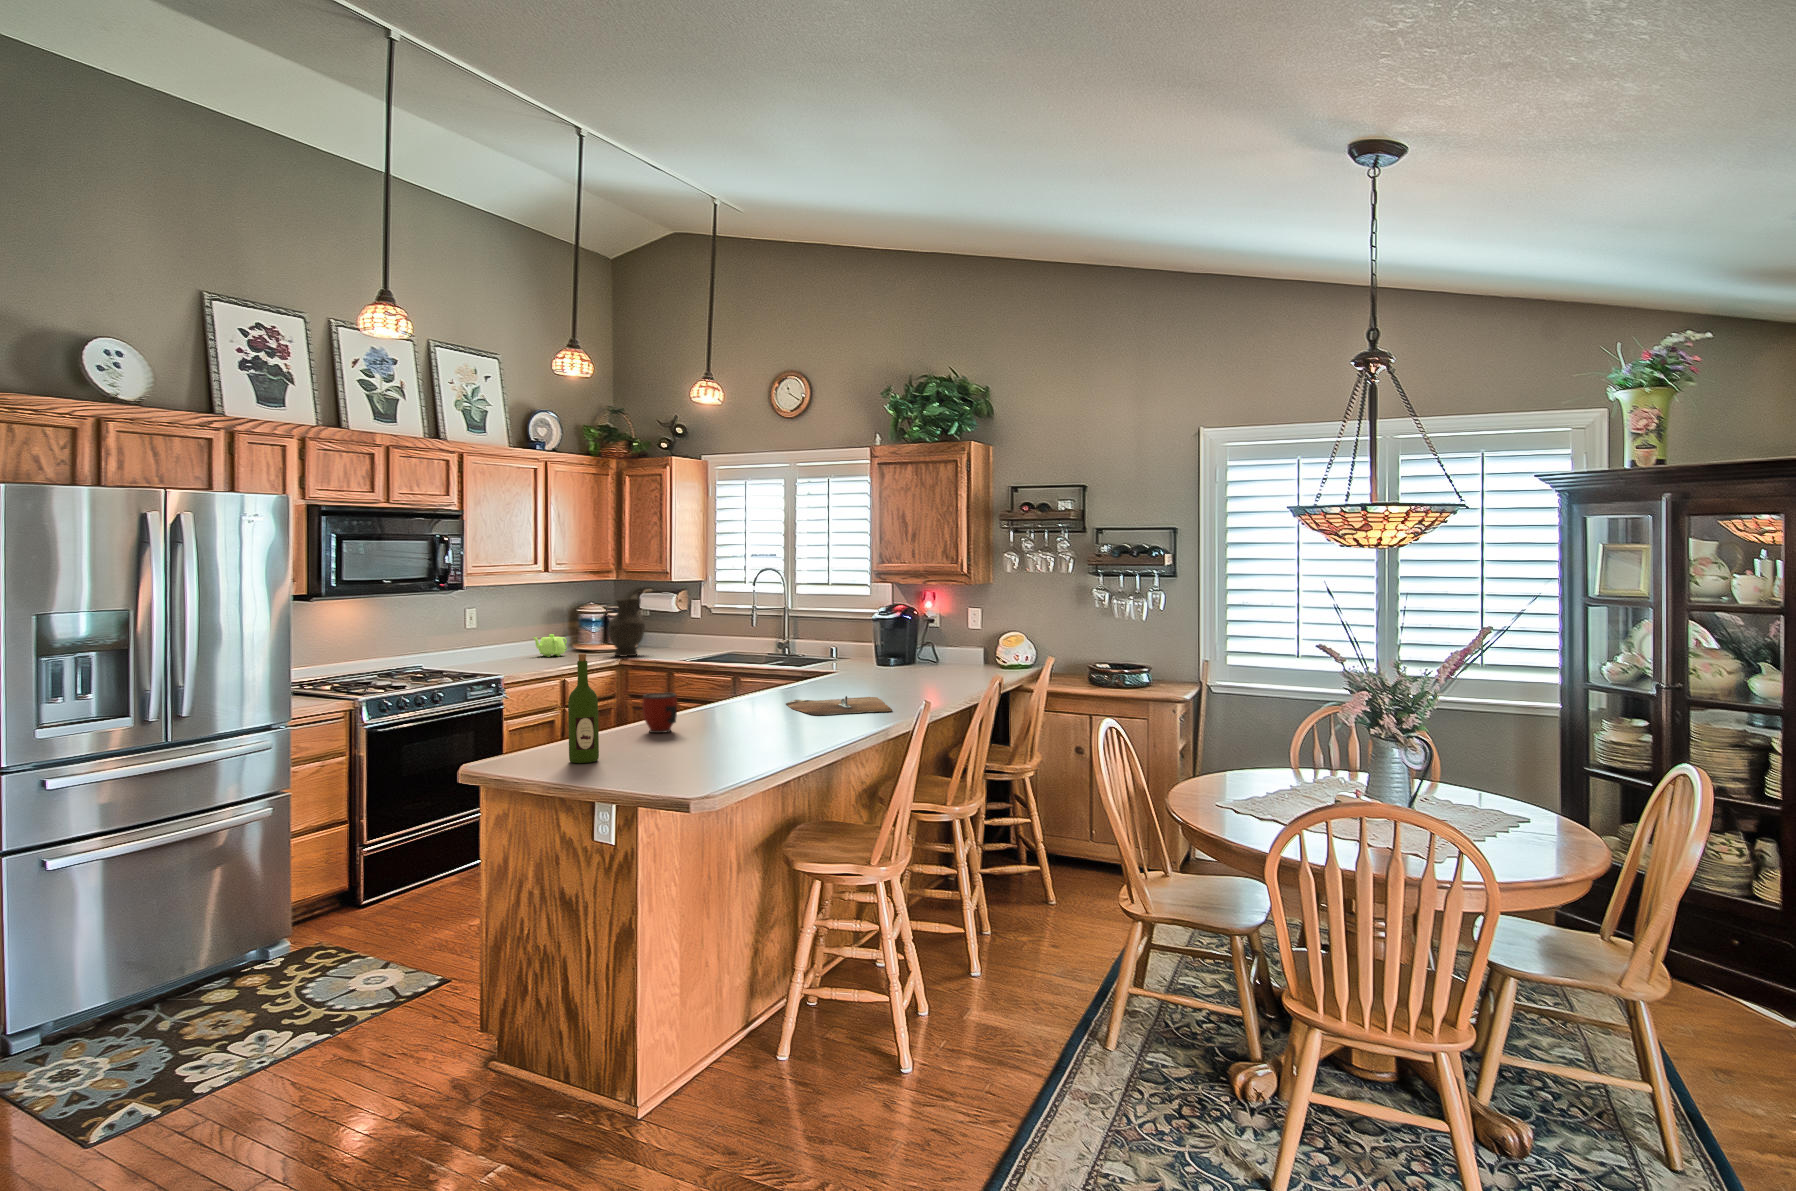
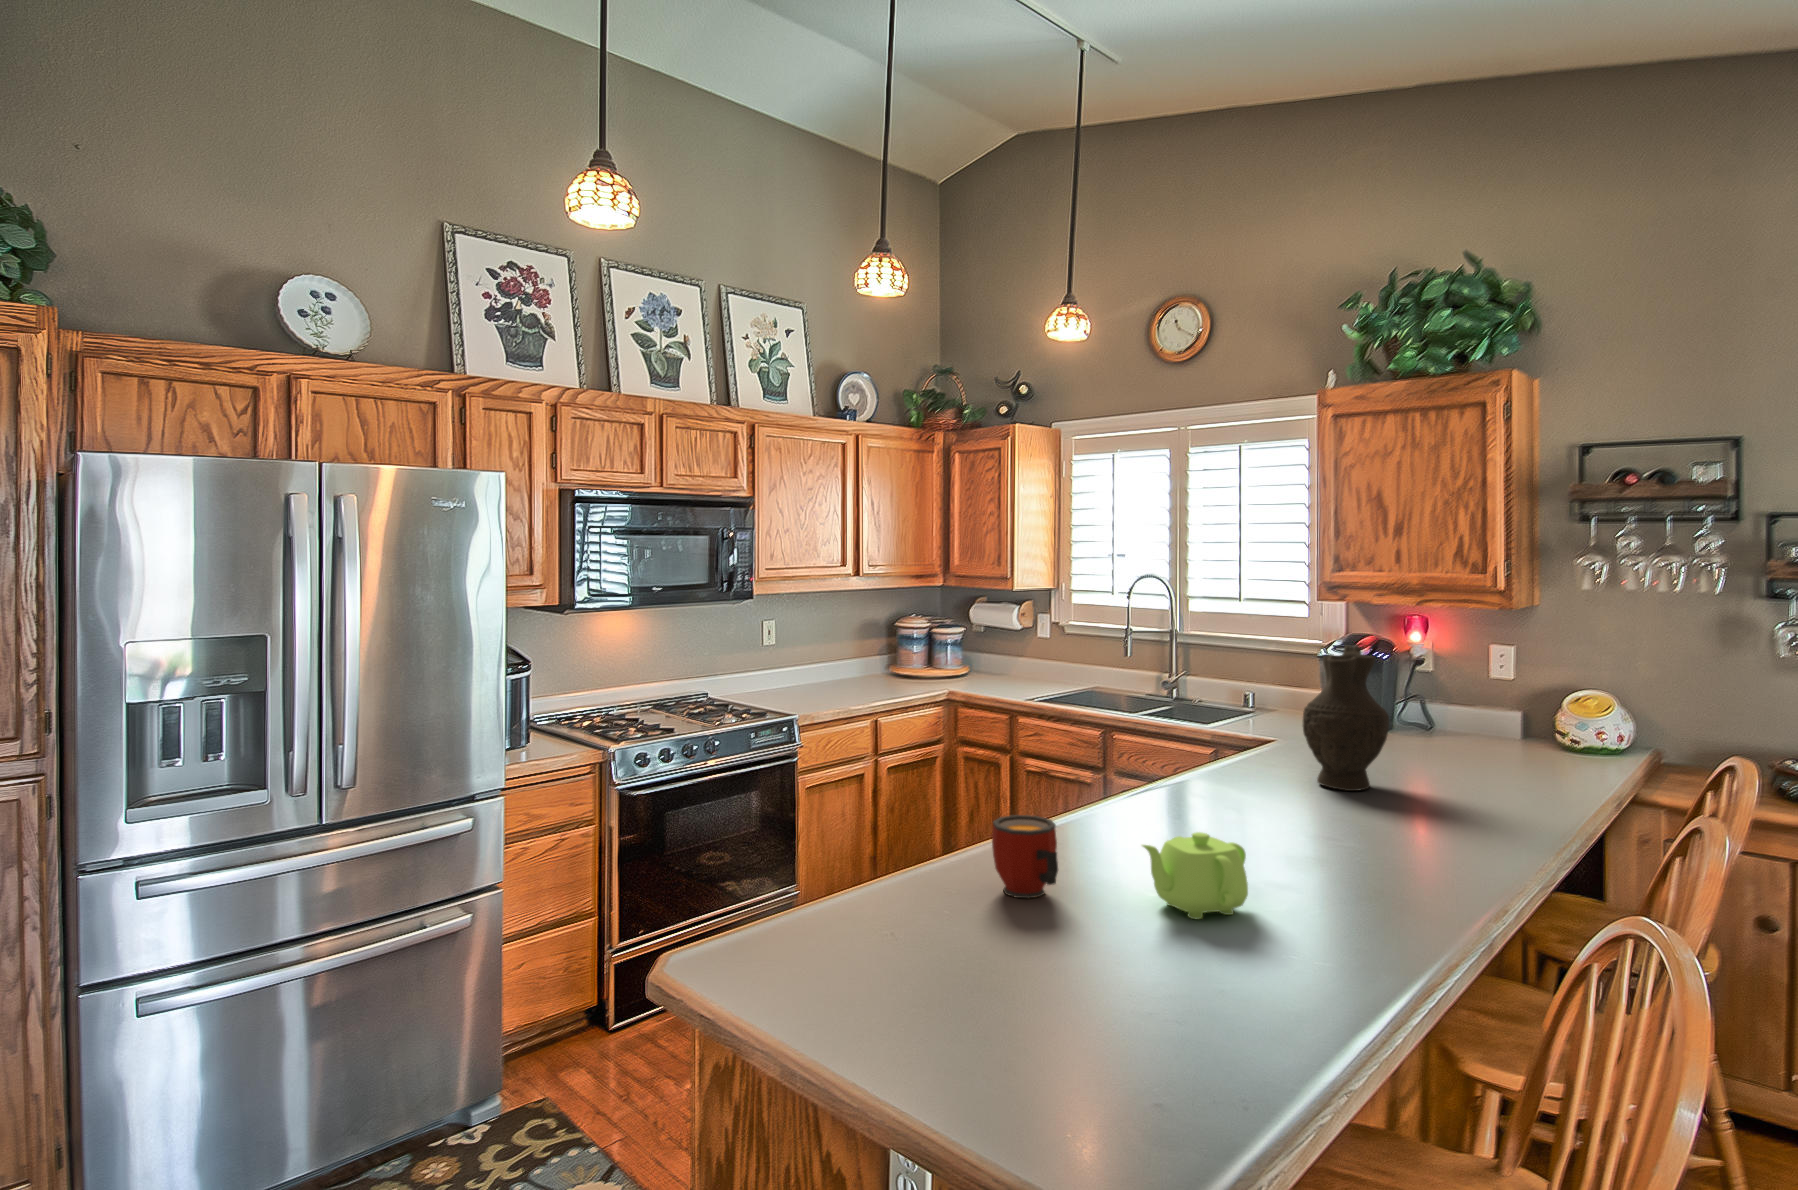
decorative vase: present [608,594,645,657] -> present [1303,645,1389,791]
teapot: present [533,634,567,657] -> present [1142,832,1248,919]
wine bottle: present [568,654,599,763] -> none [848,775,909,1016]
cutting board: present [786,696,892,715] -> none [1227,807,1456,861]

